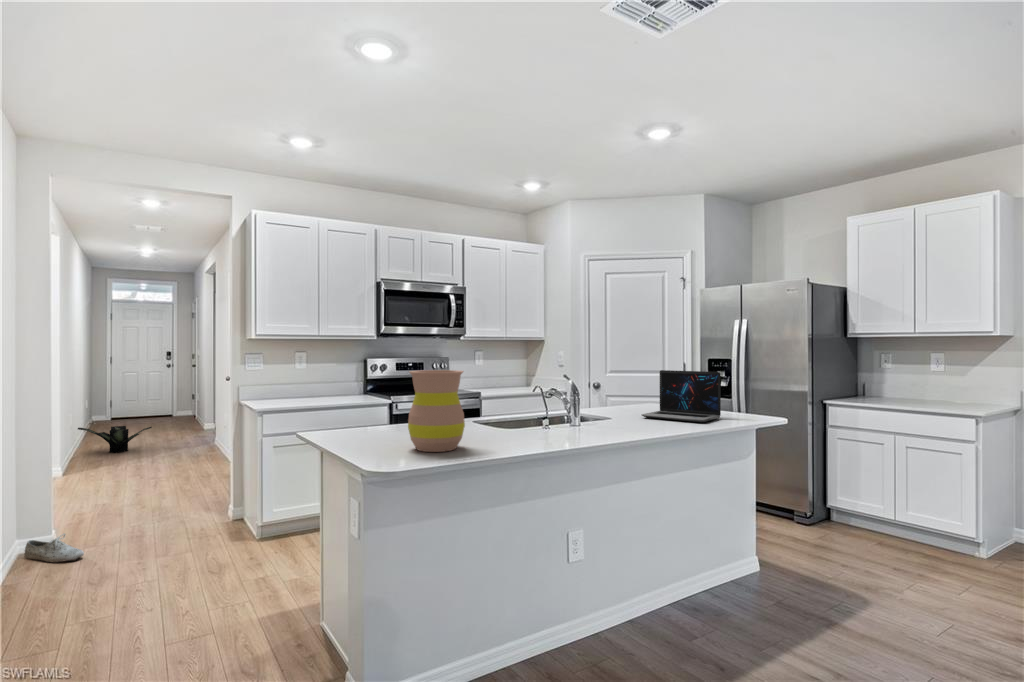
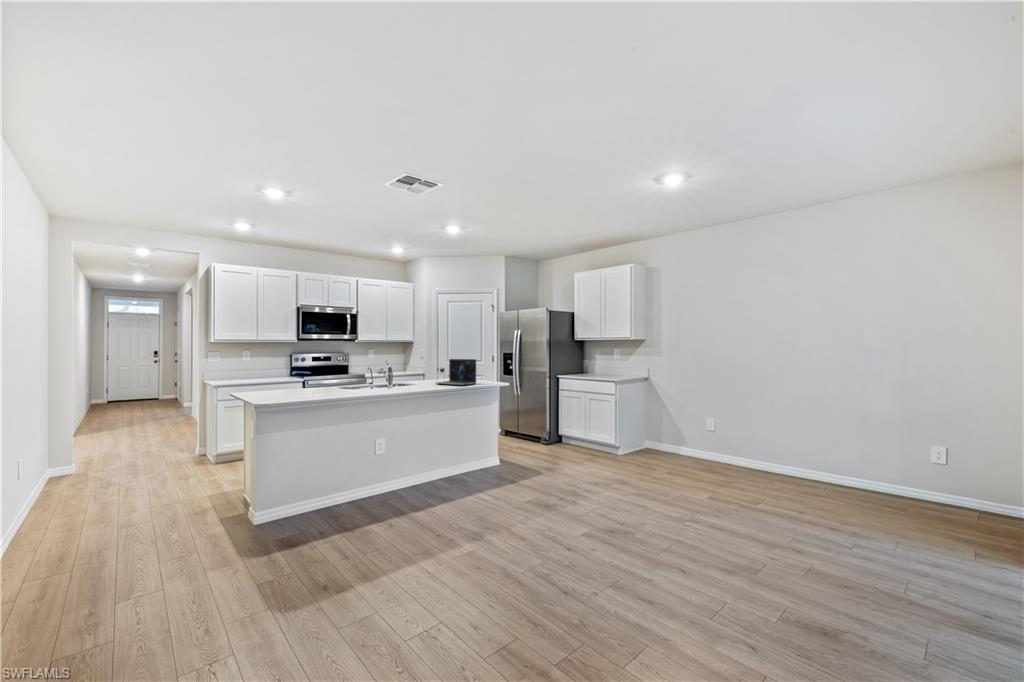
vase: present [408,370,465,452] -> none [287,359,318,398]
potted plant: present [78,426,152,453] -> none [85,404,143,422]
shoe: present [24,533,84,563] -> none [59,462,100,478]

